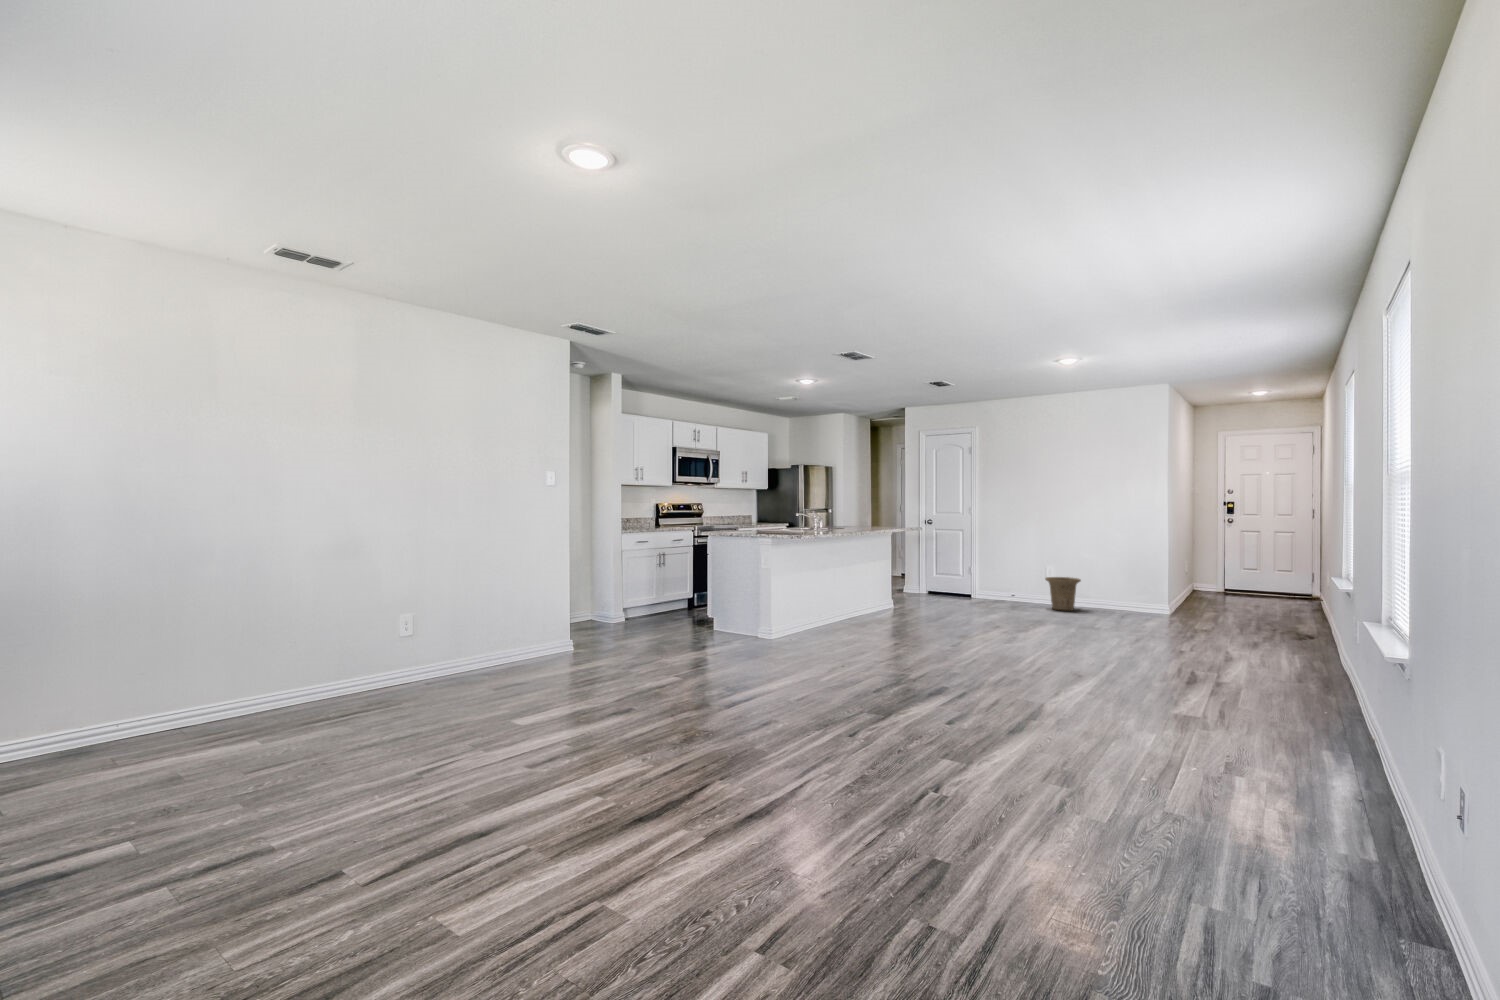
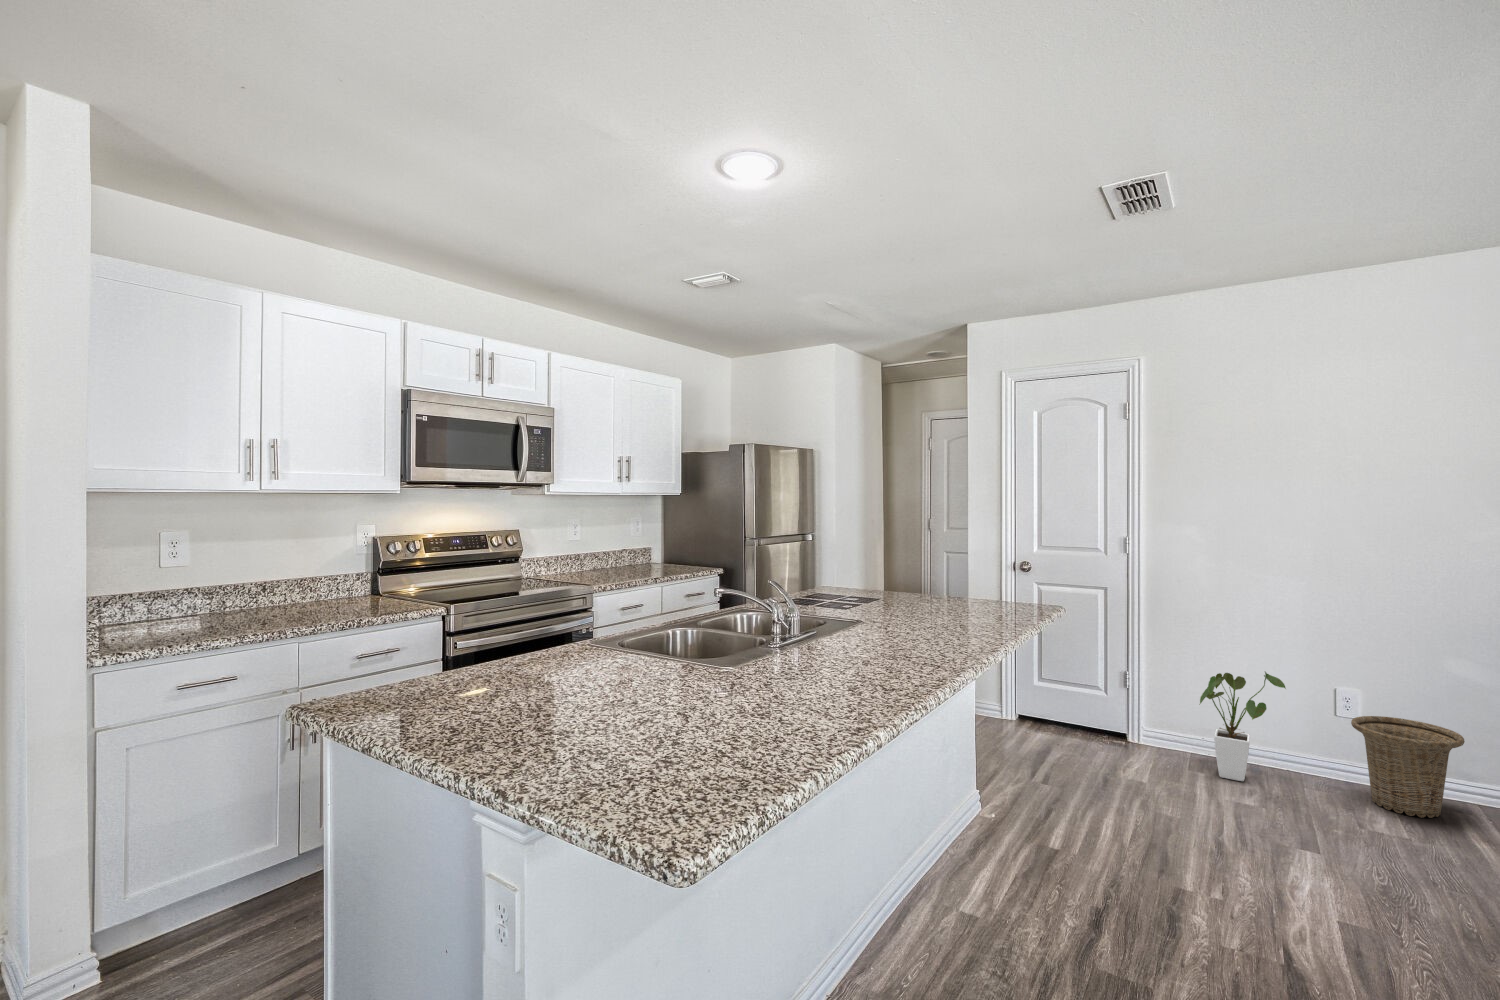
house plant: none [991,561,1028,605] -> present [1199,672,1286,781]

